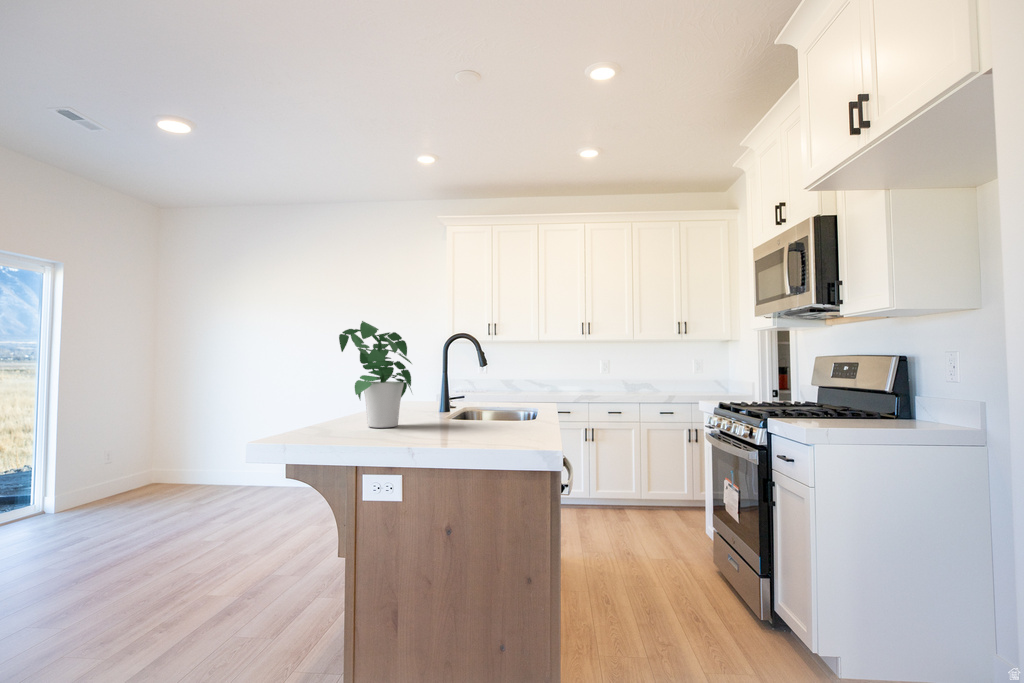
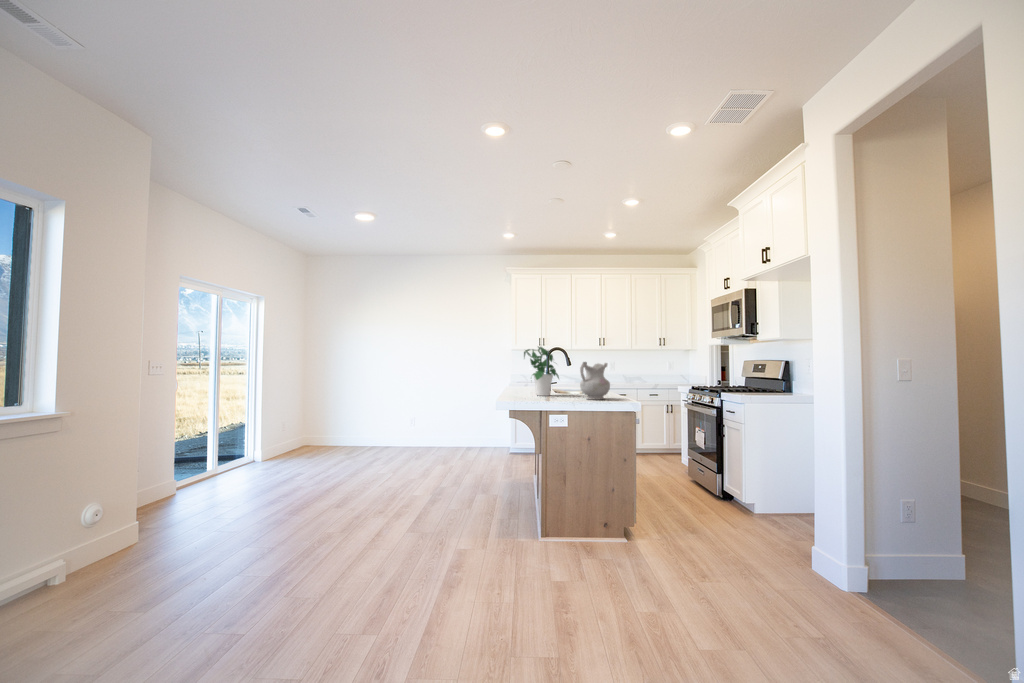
ceramic pitcher: none [433,353,505,440] -> present [580,362,610,400]

